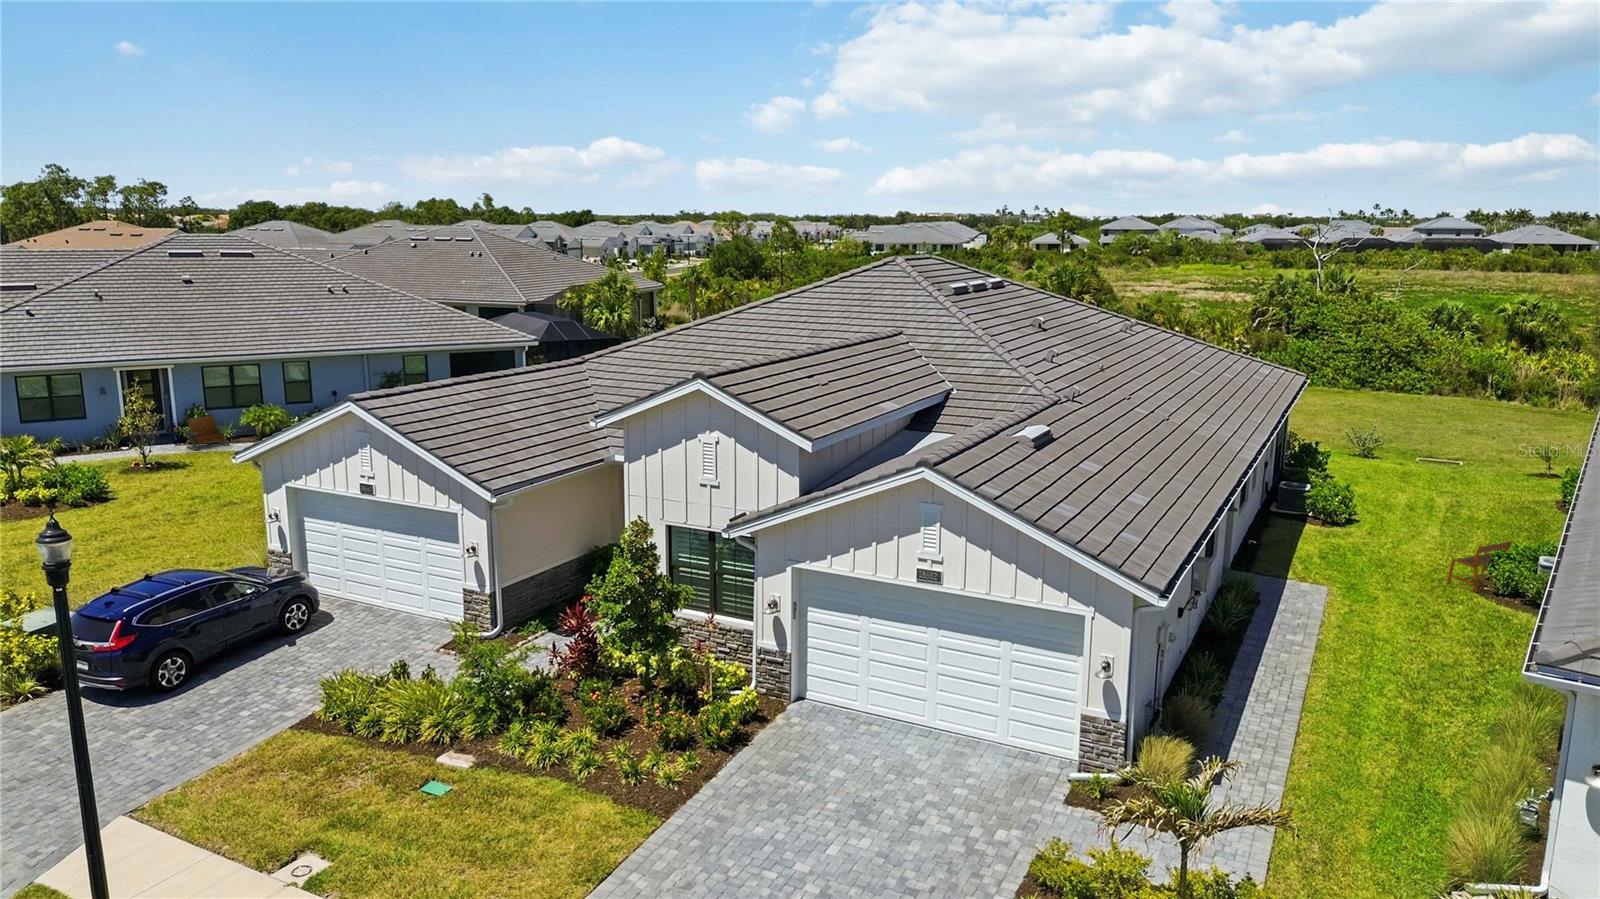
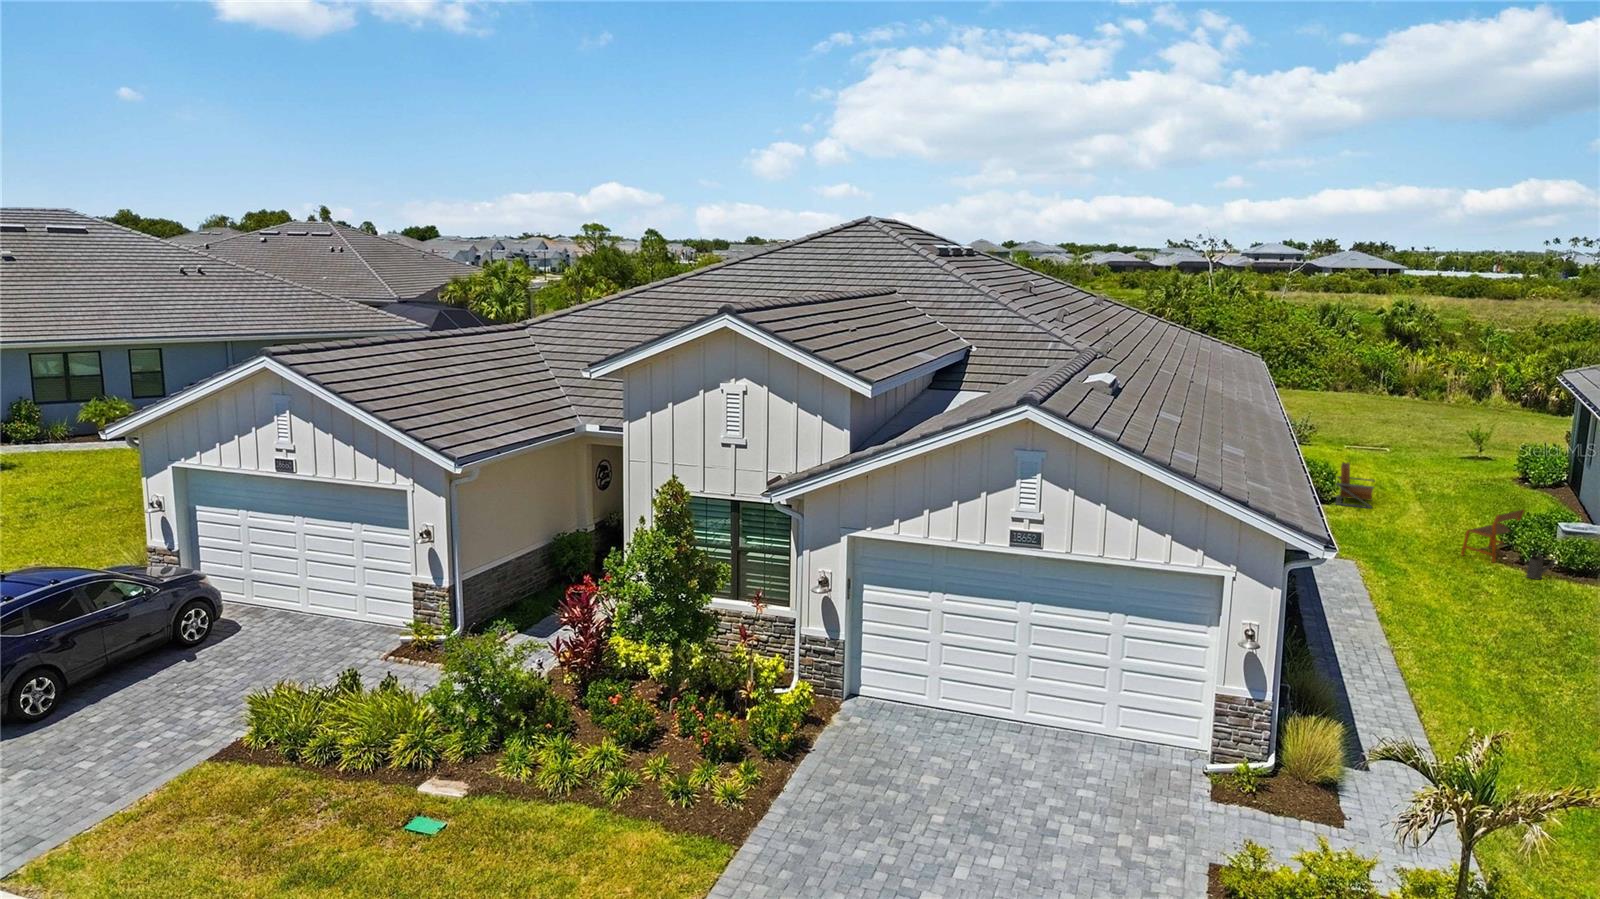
lounge chair: present [185,416,229,450] -> present [1335,462,1374,508]
watering can: none [1497,584,1534,611] -> present [1526,553,1557,579]

